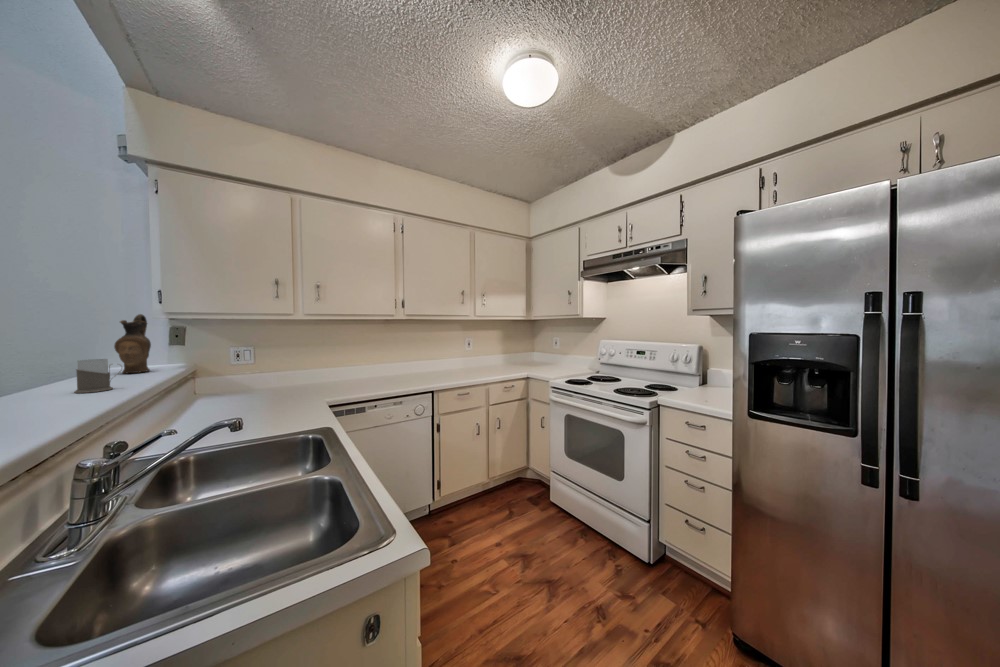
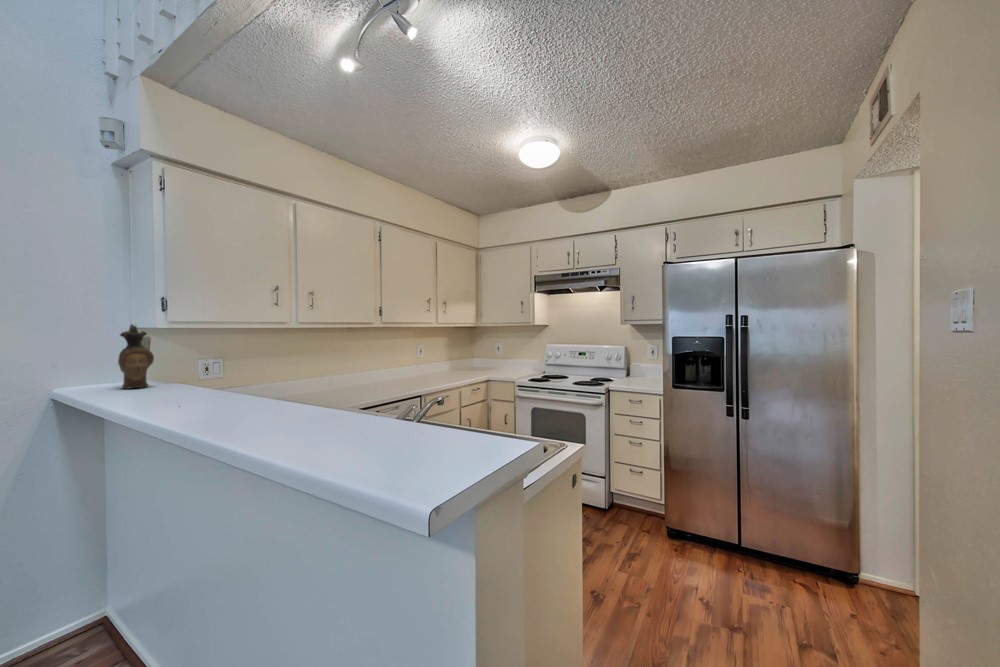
mug: present [74,359,120,393] -> none [170,369,205,401]

